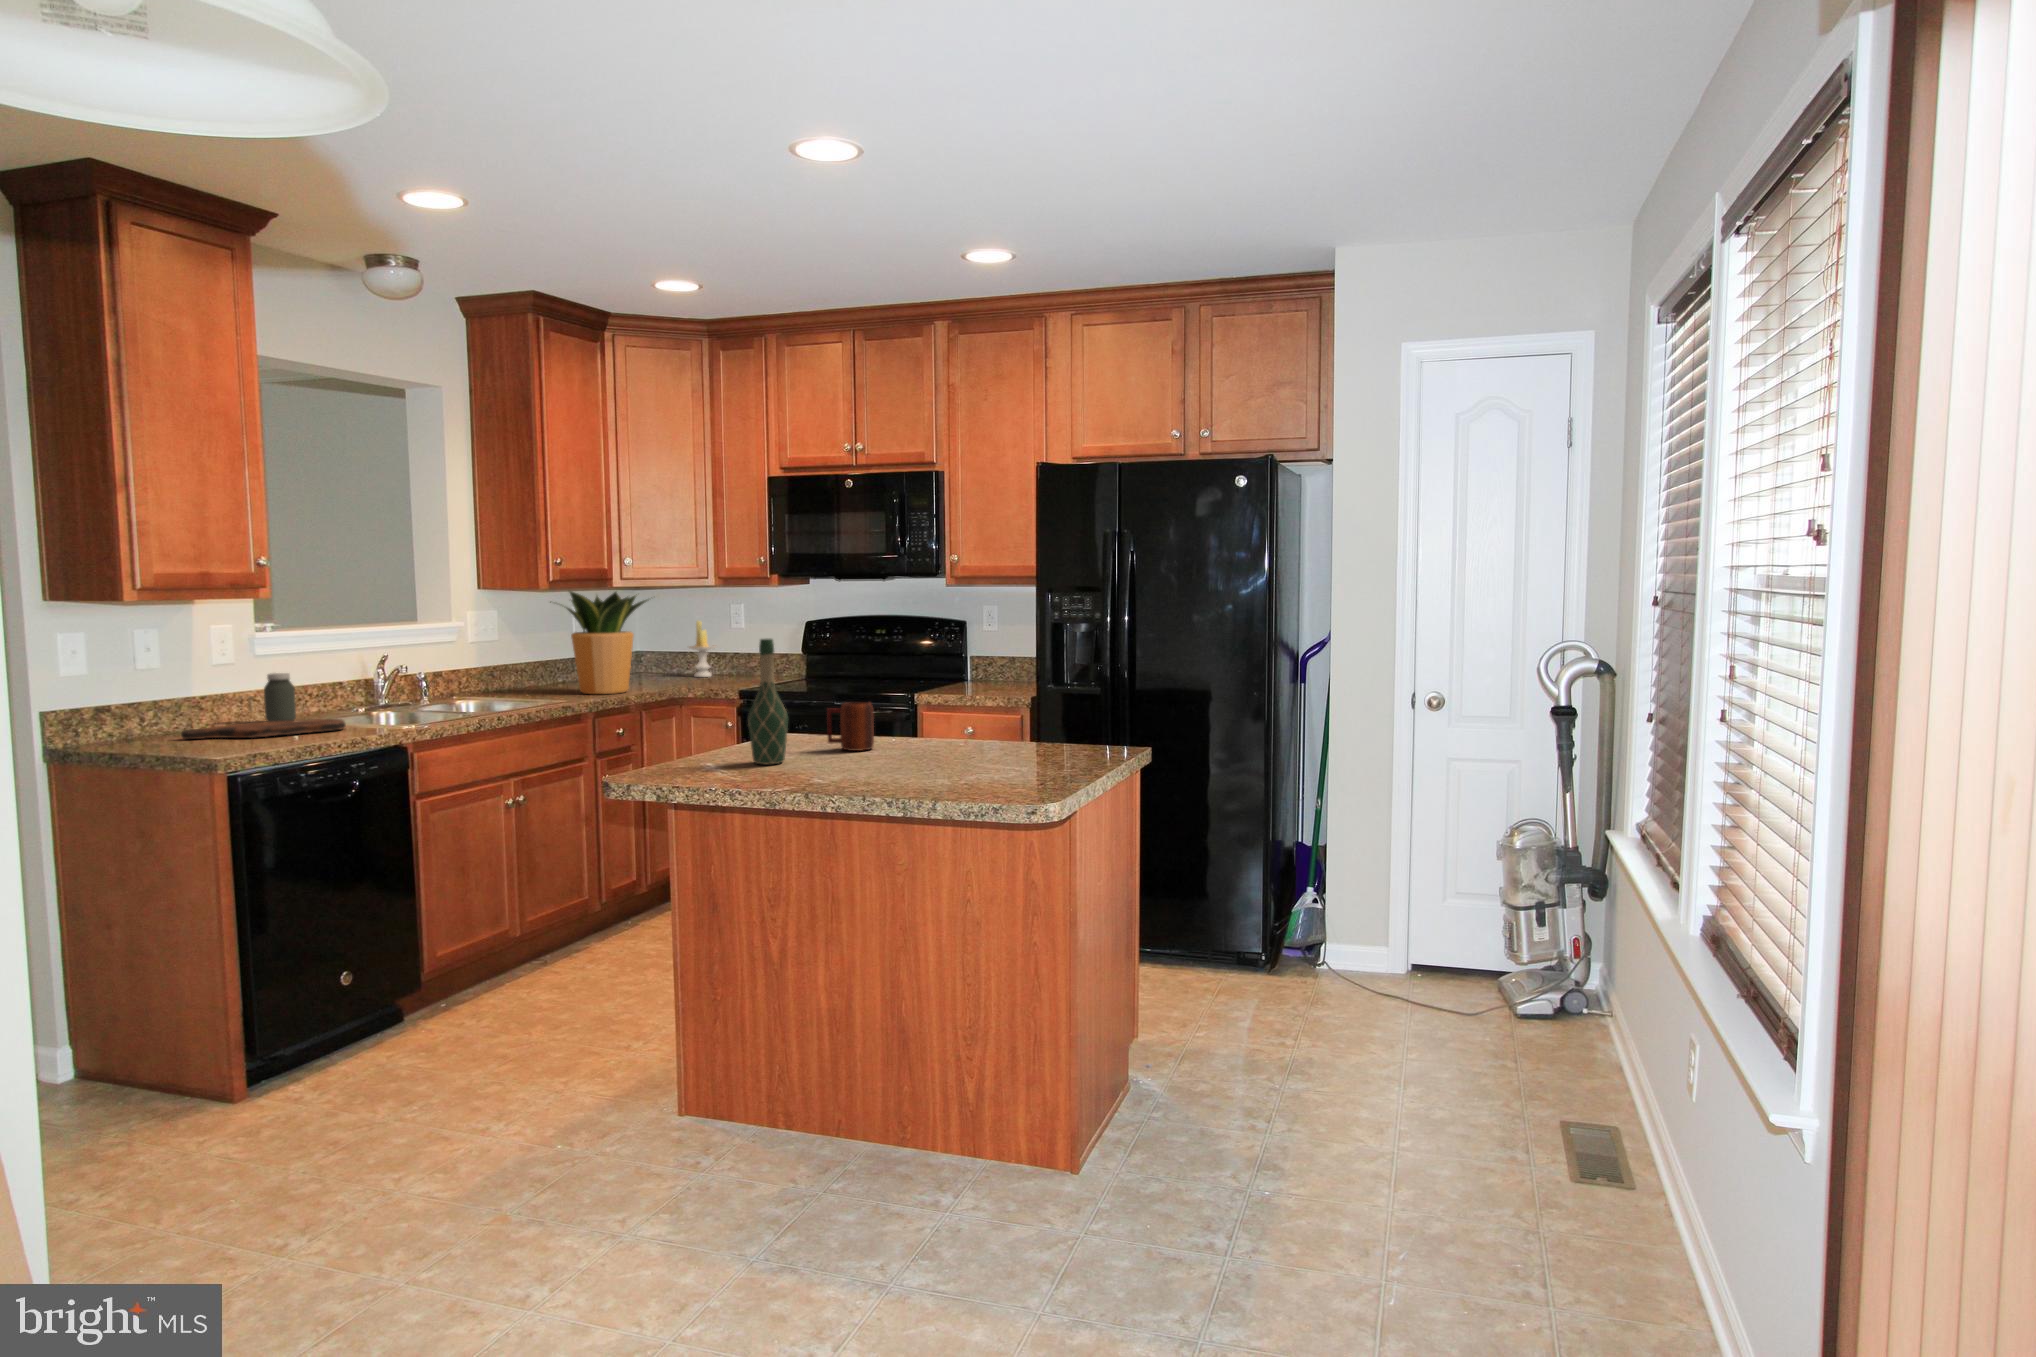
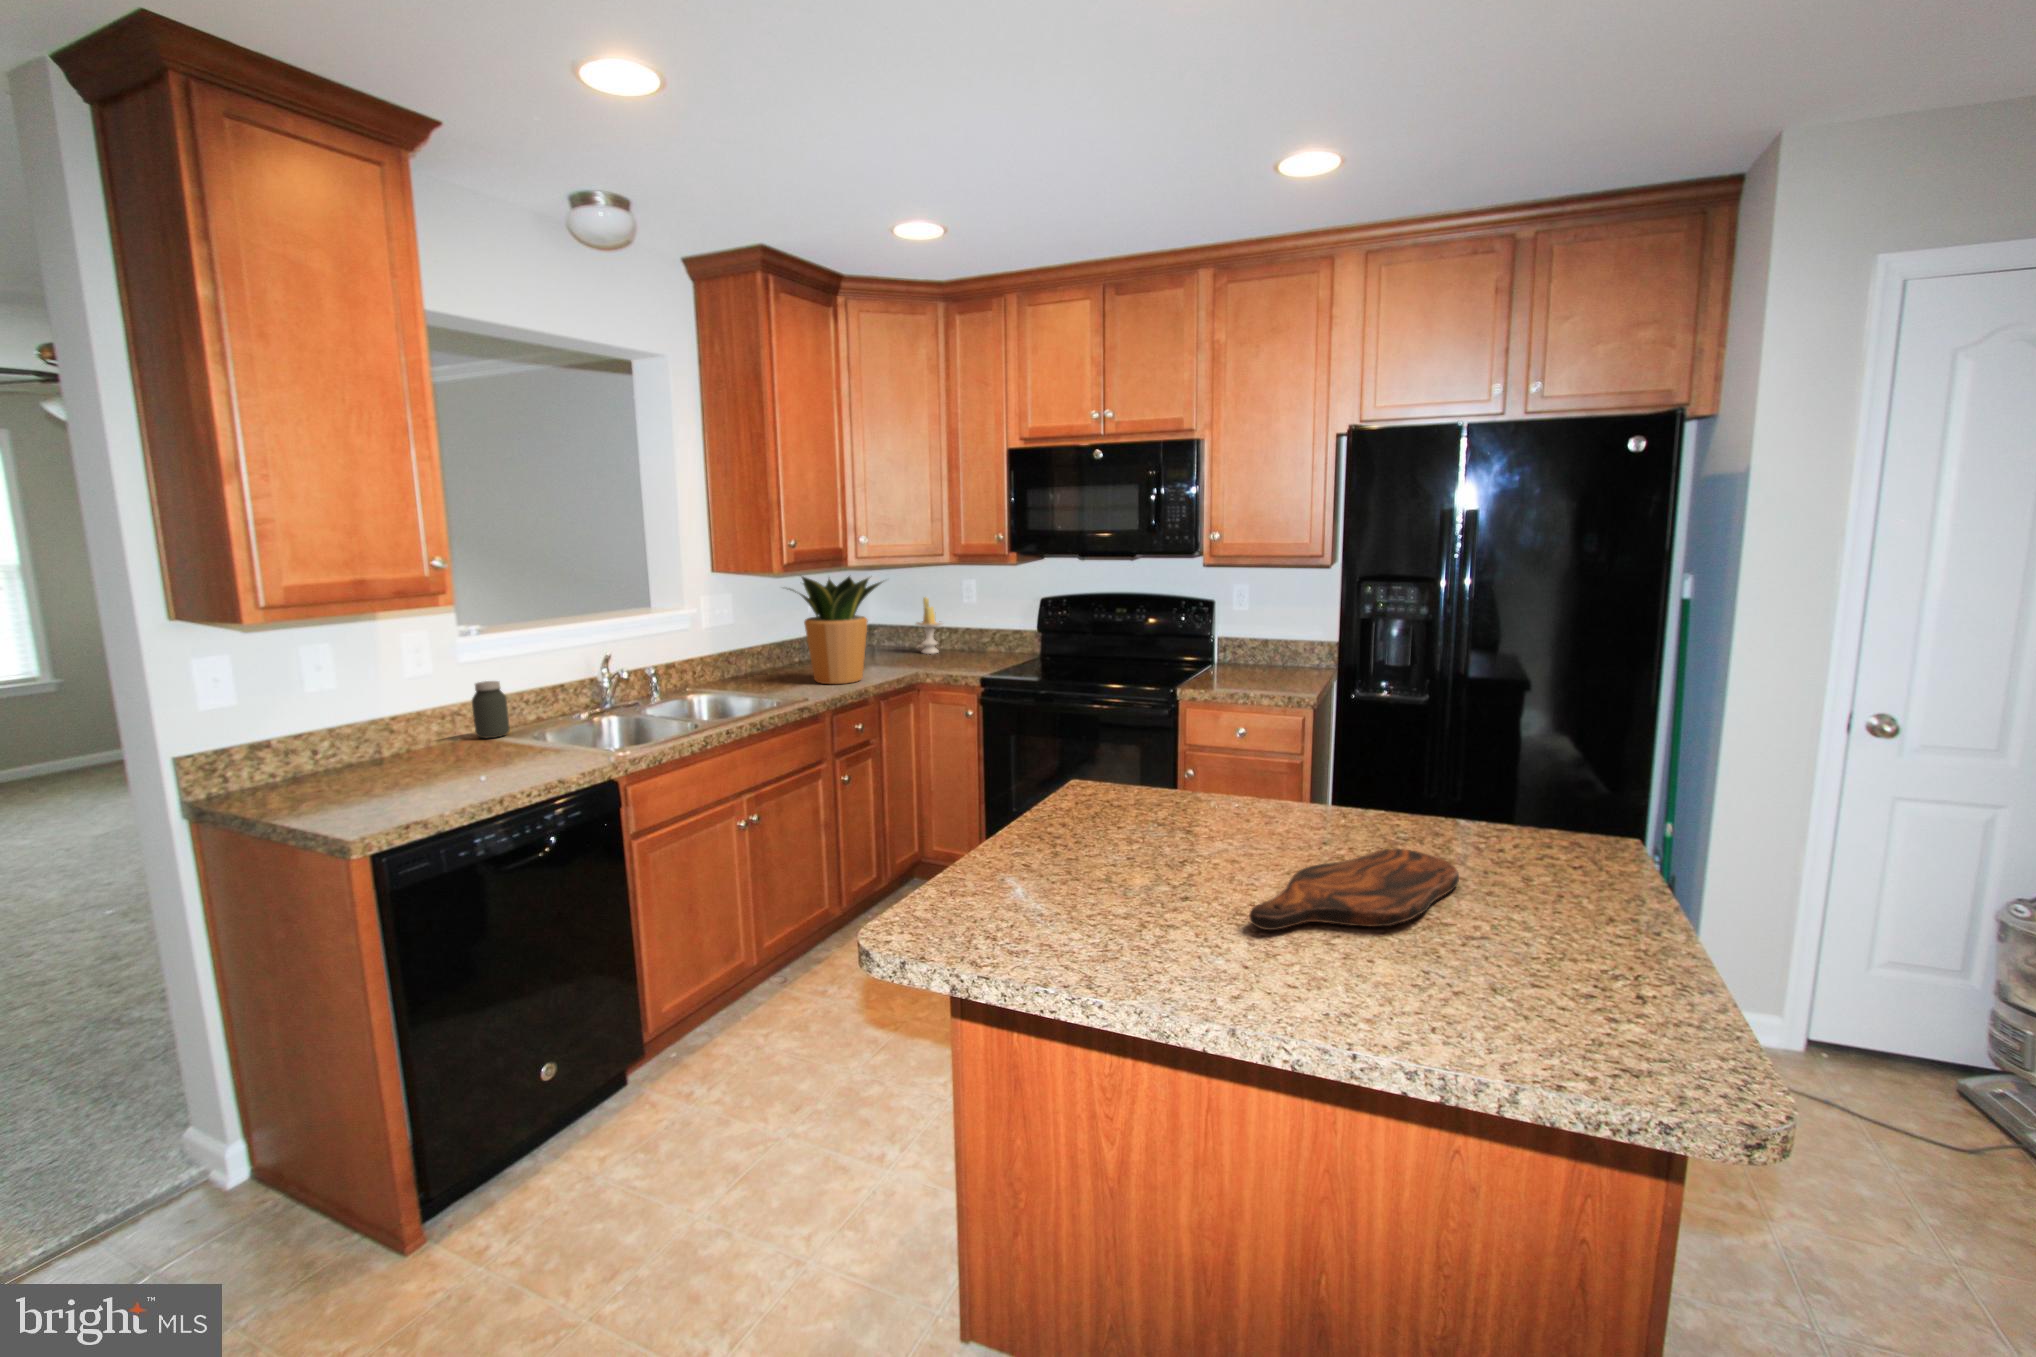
wine bottle: present [748,639,788,765] -> none [1071,693,1131,883]
mug: present [827,702,874,751] -> none [1164,766,1232,841]
cutting board: present [181,719,346,739] -> present [1249,849,1459,930]

